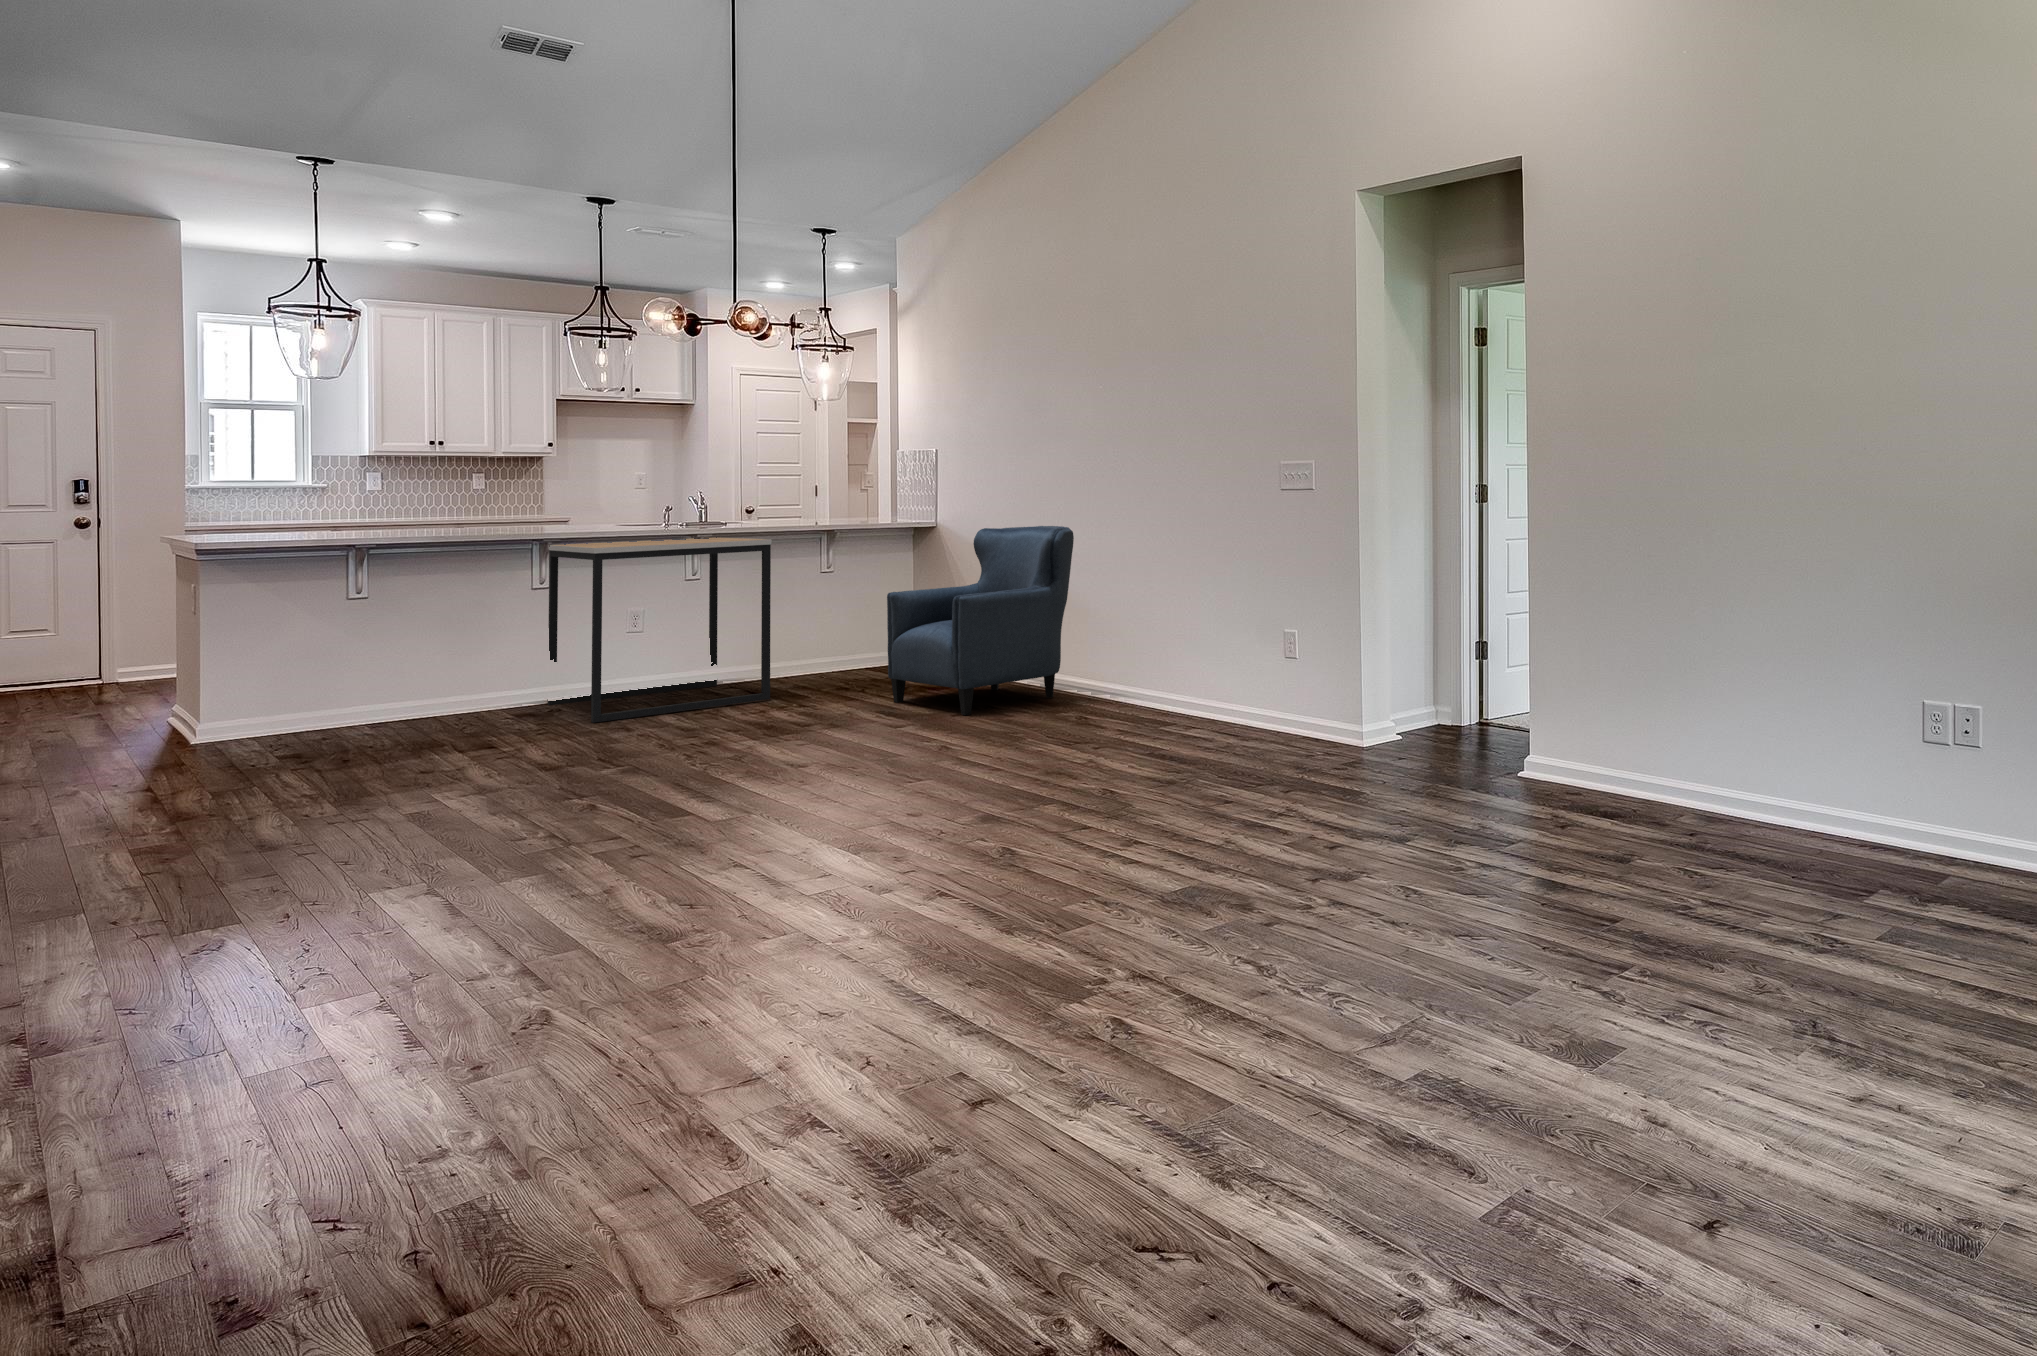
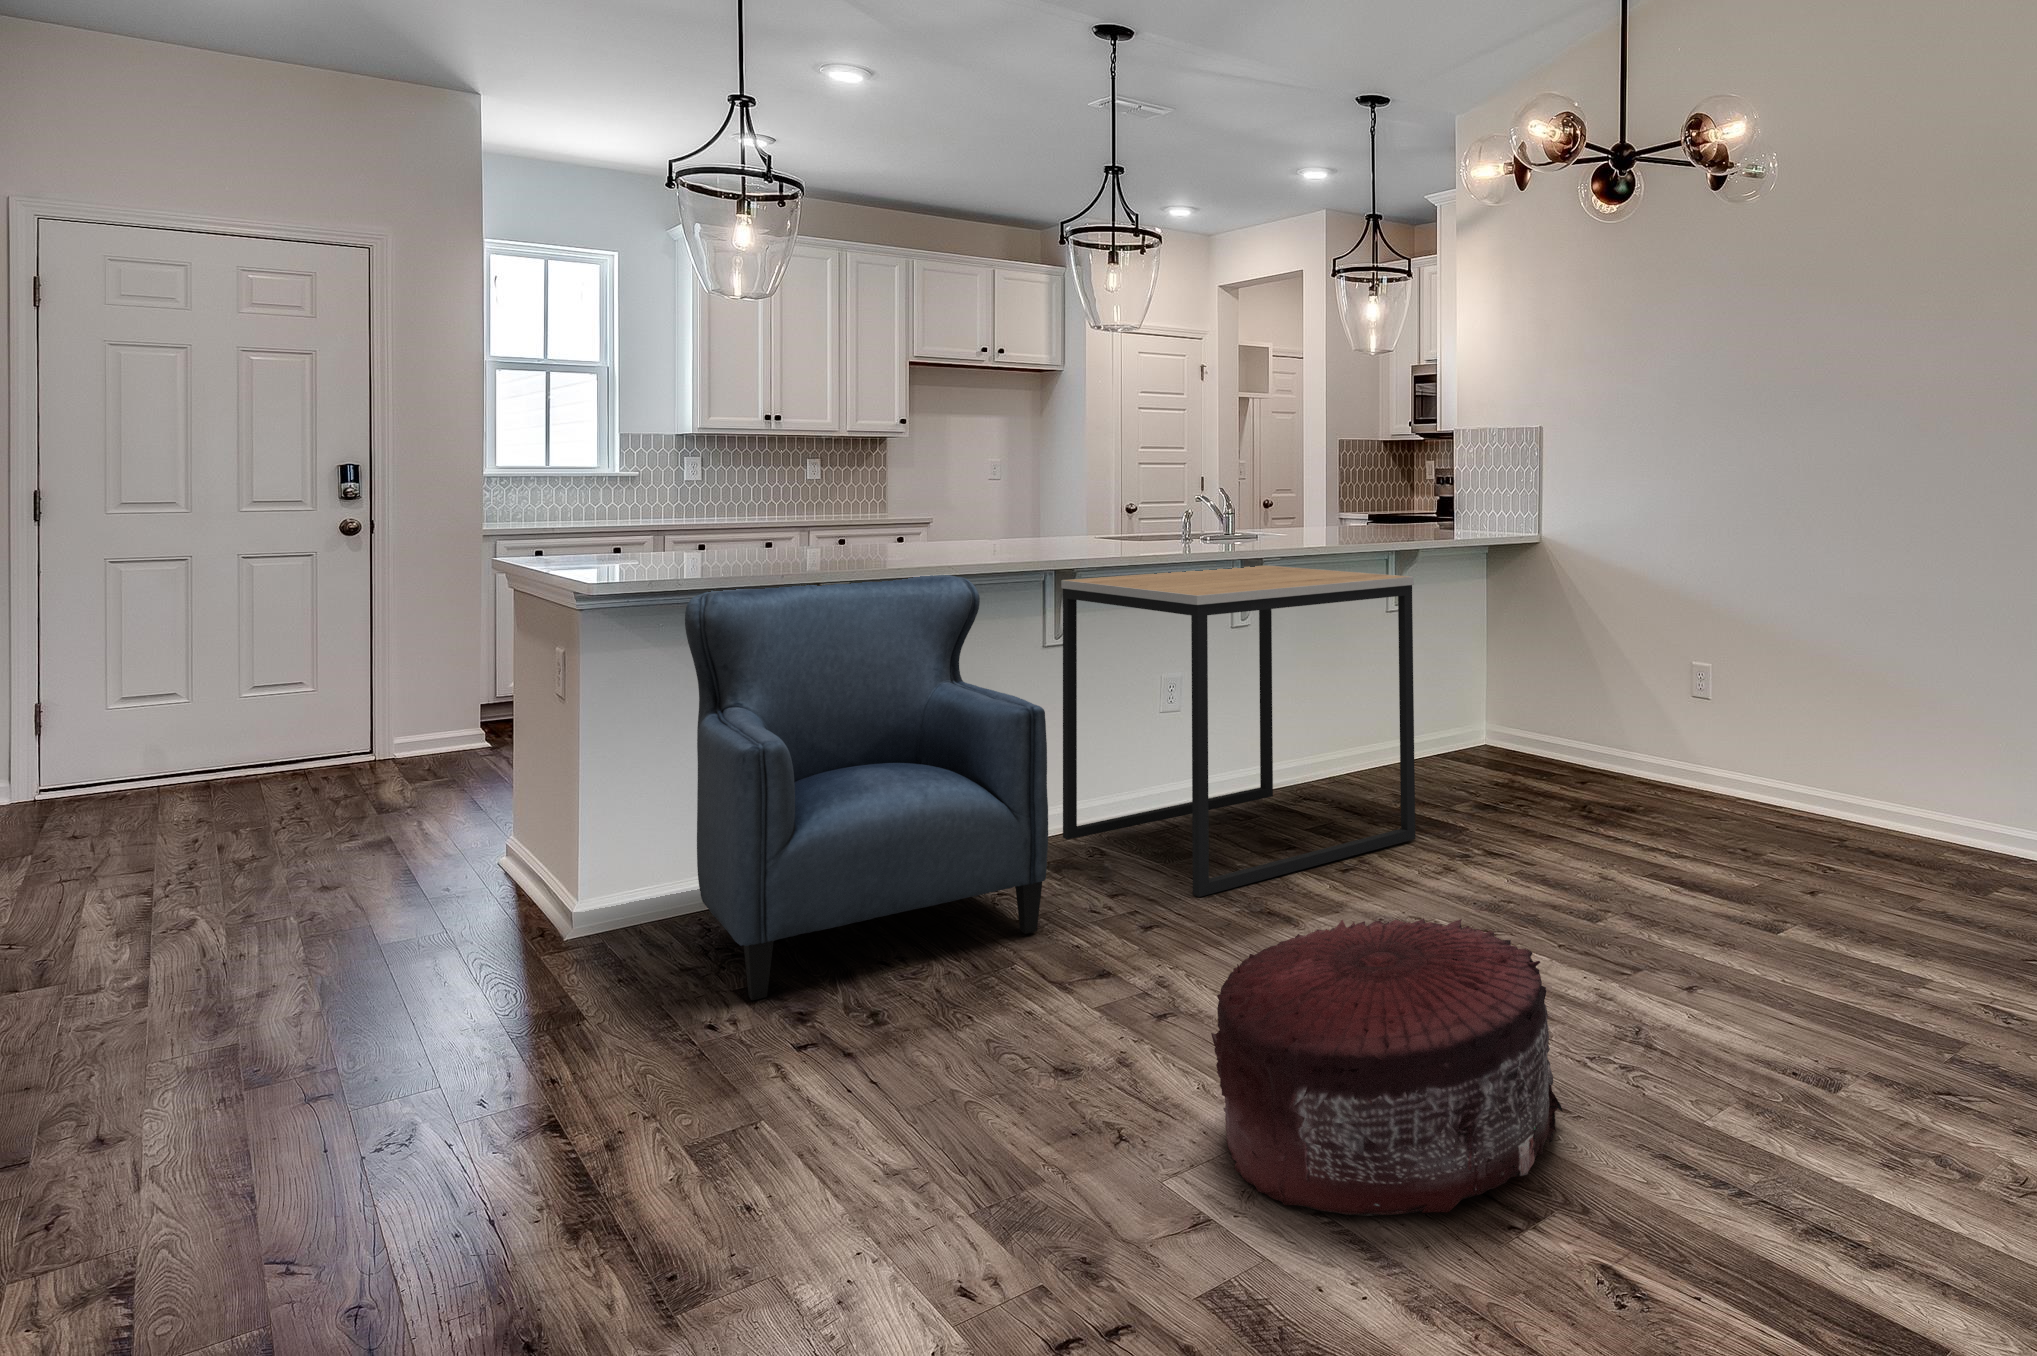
armchair: present [887,526,1074,715] -> present [685,575,1048,1000]
pouf: none [465,693,652,798] -> present [1211,919,1562,1216]

